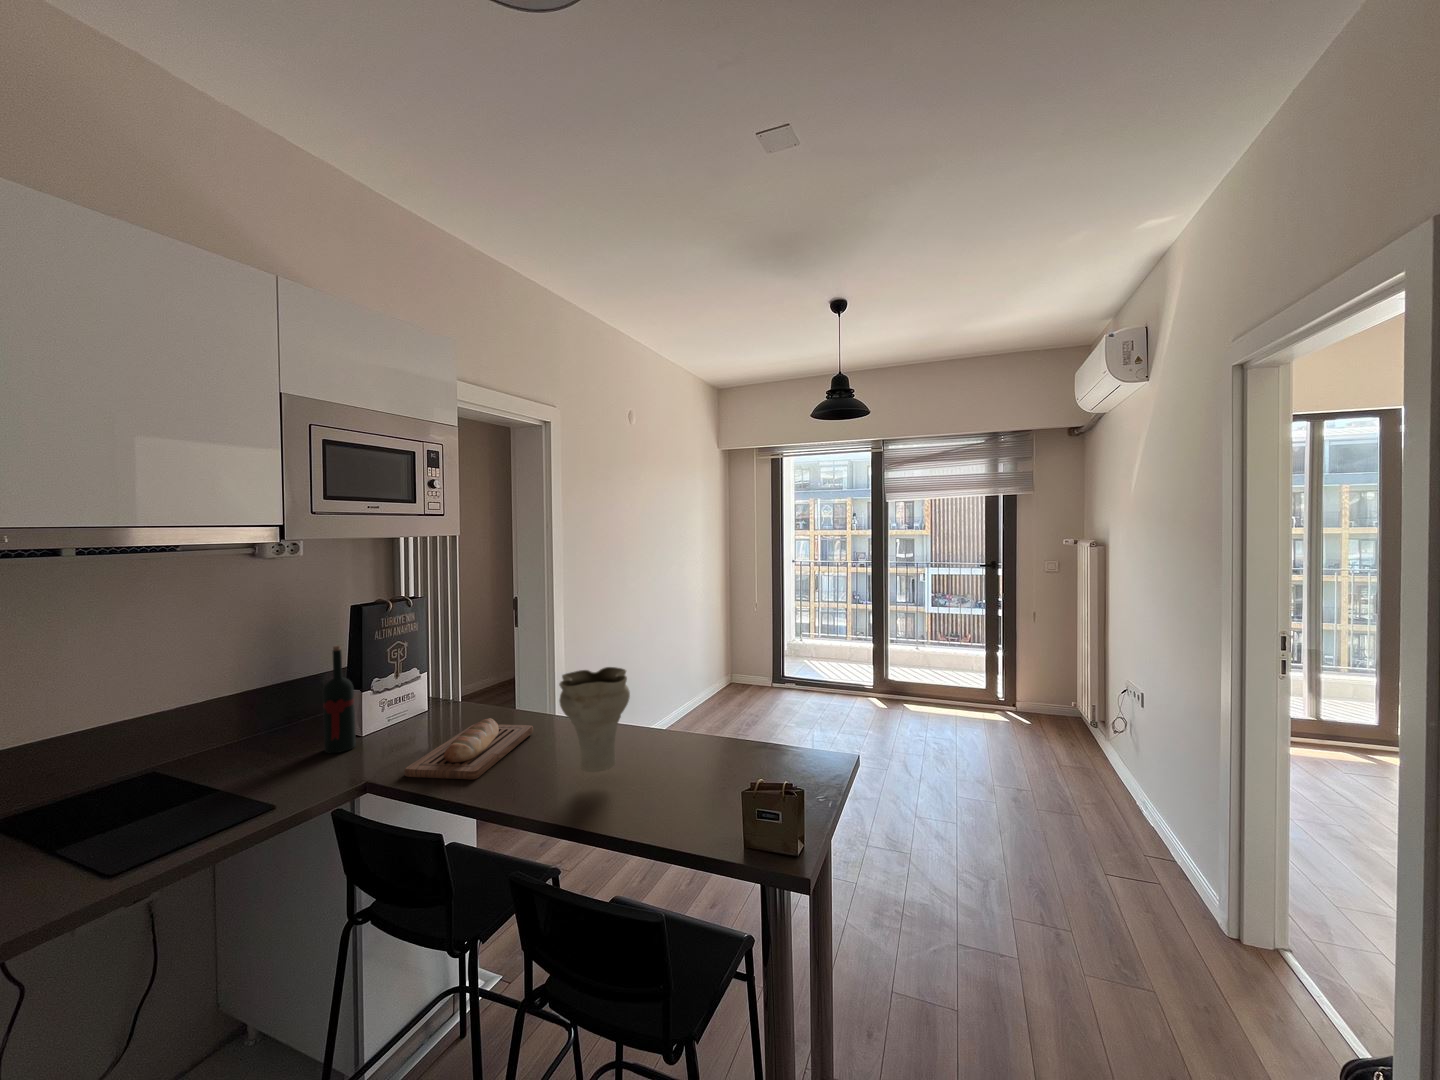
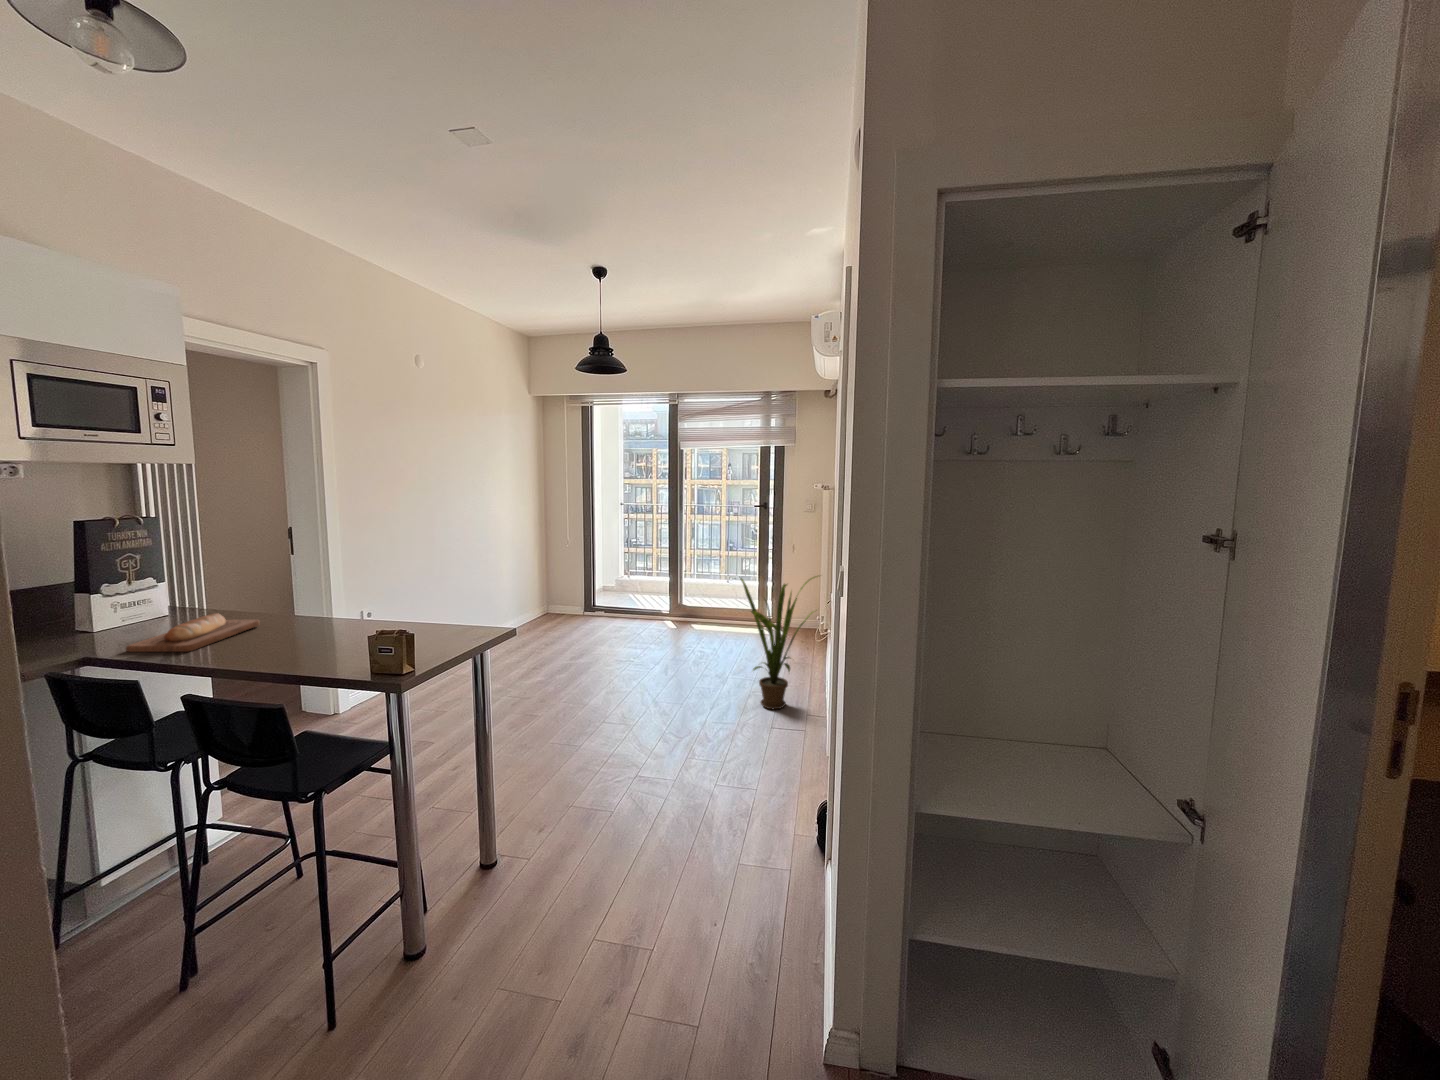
wine bottle: present [323,645,356,753] -> none [49,552,87,642]
house plant: none [1037,659,1158,835] -> present [741,576,817,709]
vase: present [559,667,630,772] -> none [243,564,325,641]

